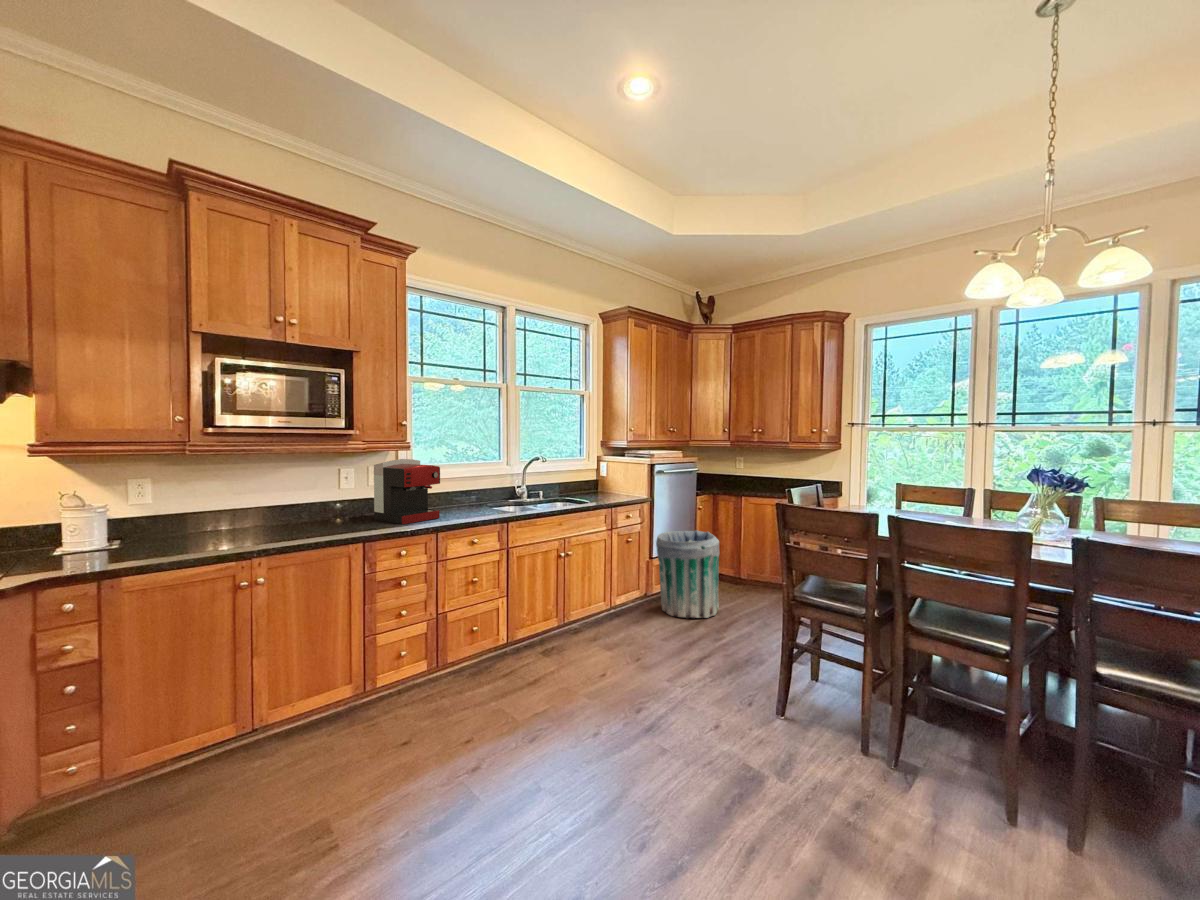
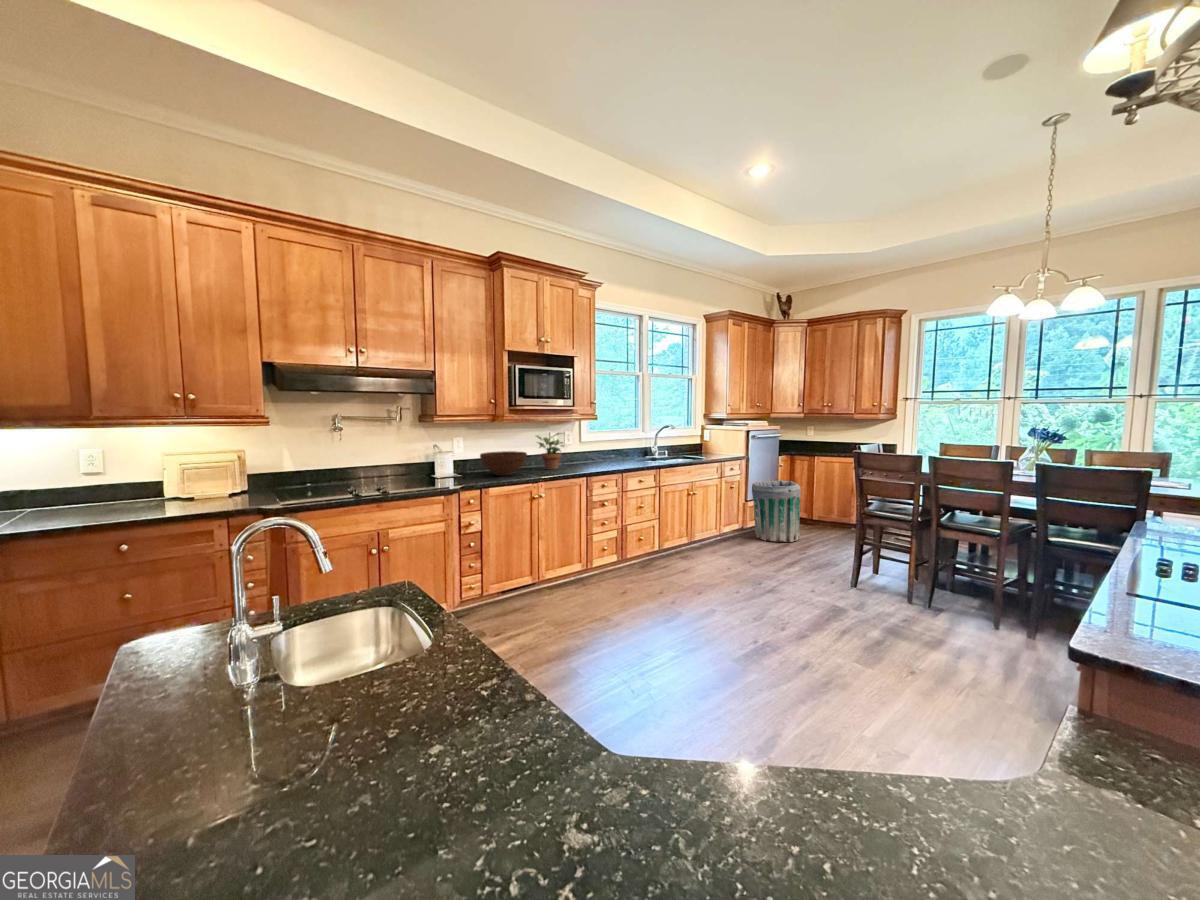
coffee maker: present [374,459,440,524] -> none [577,426,618,468]
potted plant: none [288,470,338,529] -> present [536,433,564,469]
fruit bowl: none [142,502,246,547] -> present [480,451,527,476]

